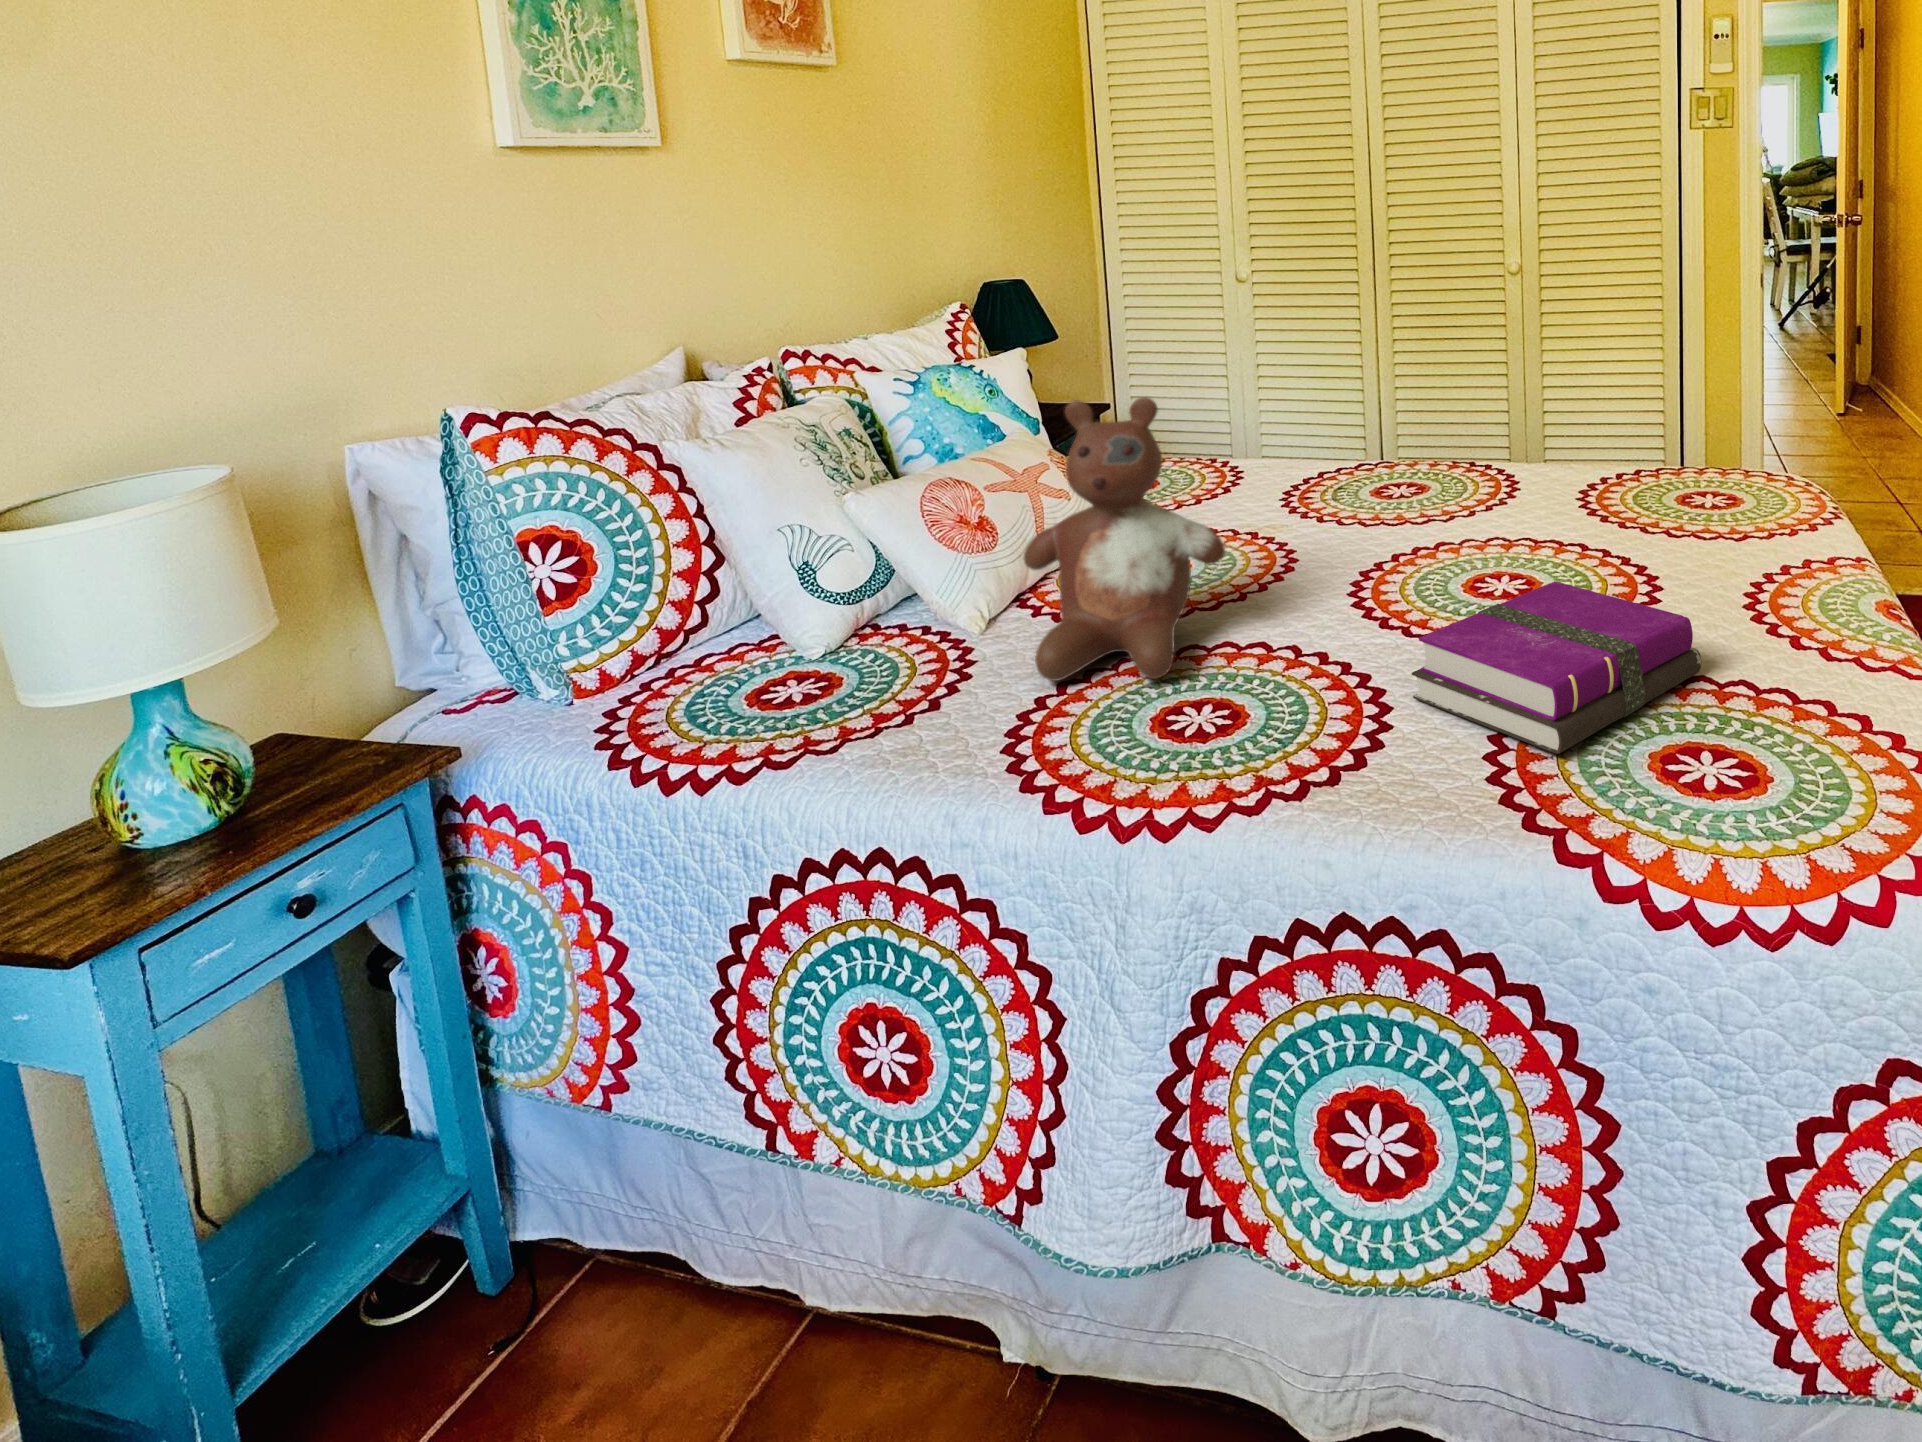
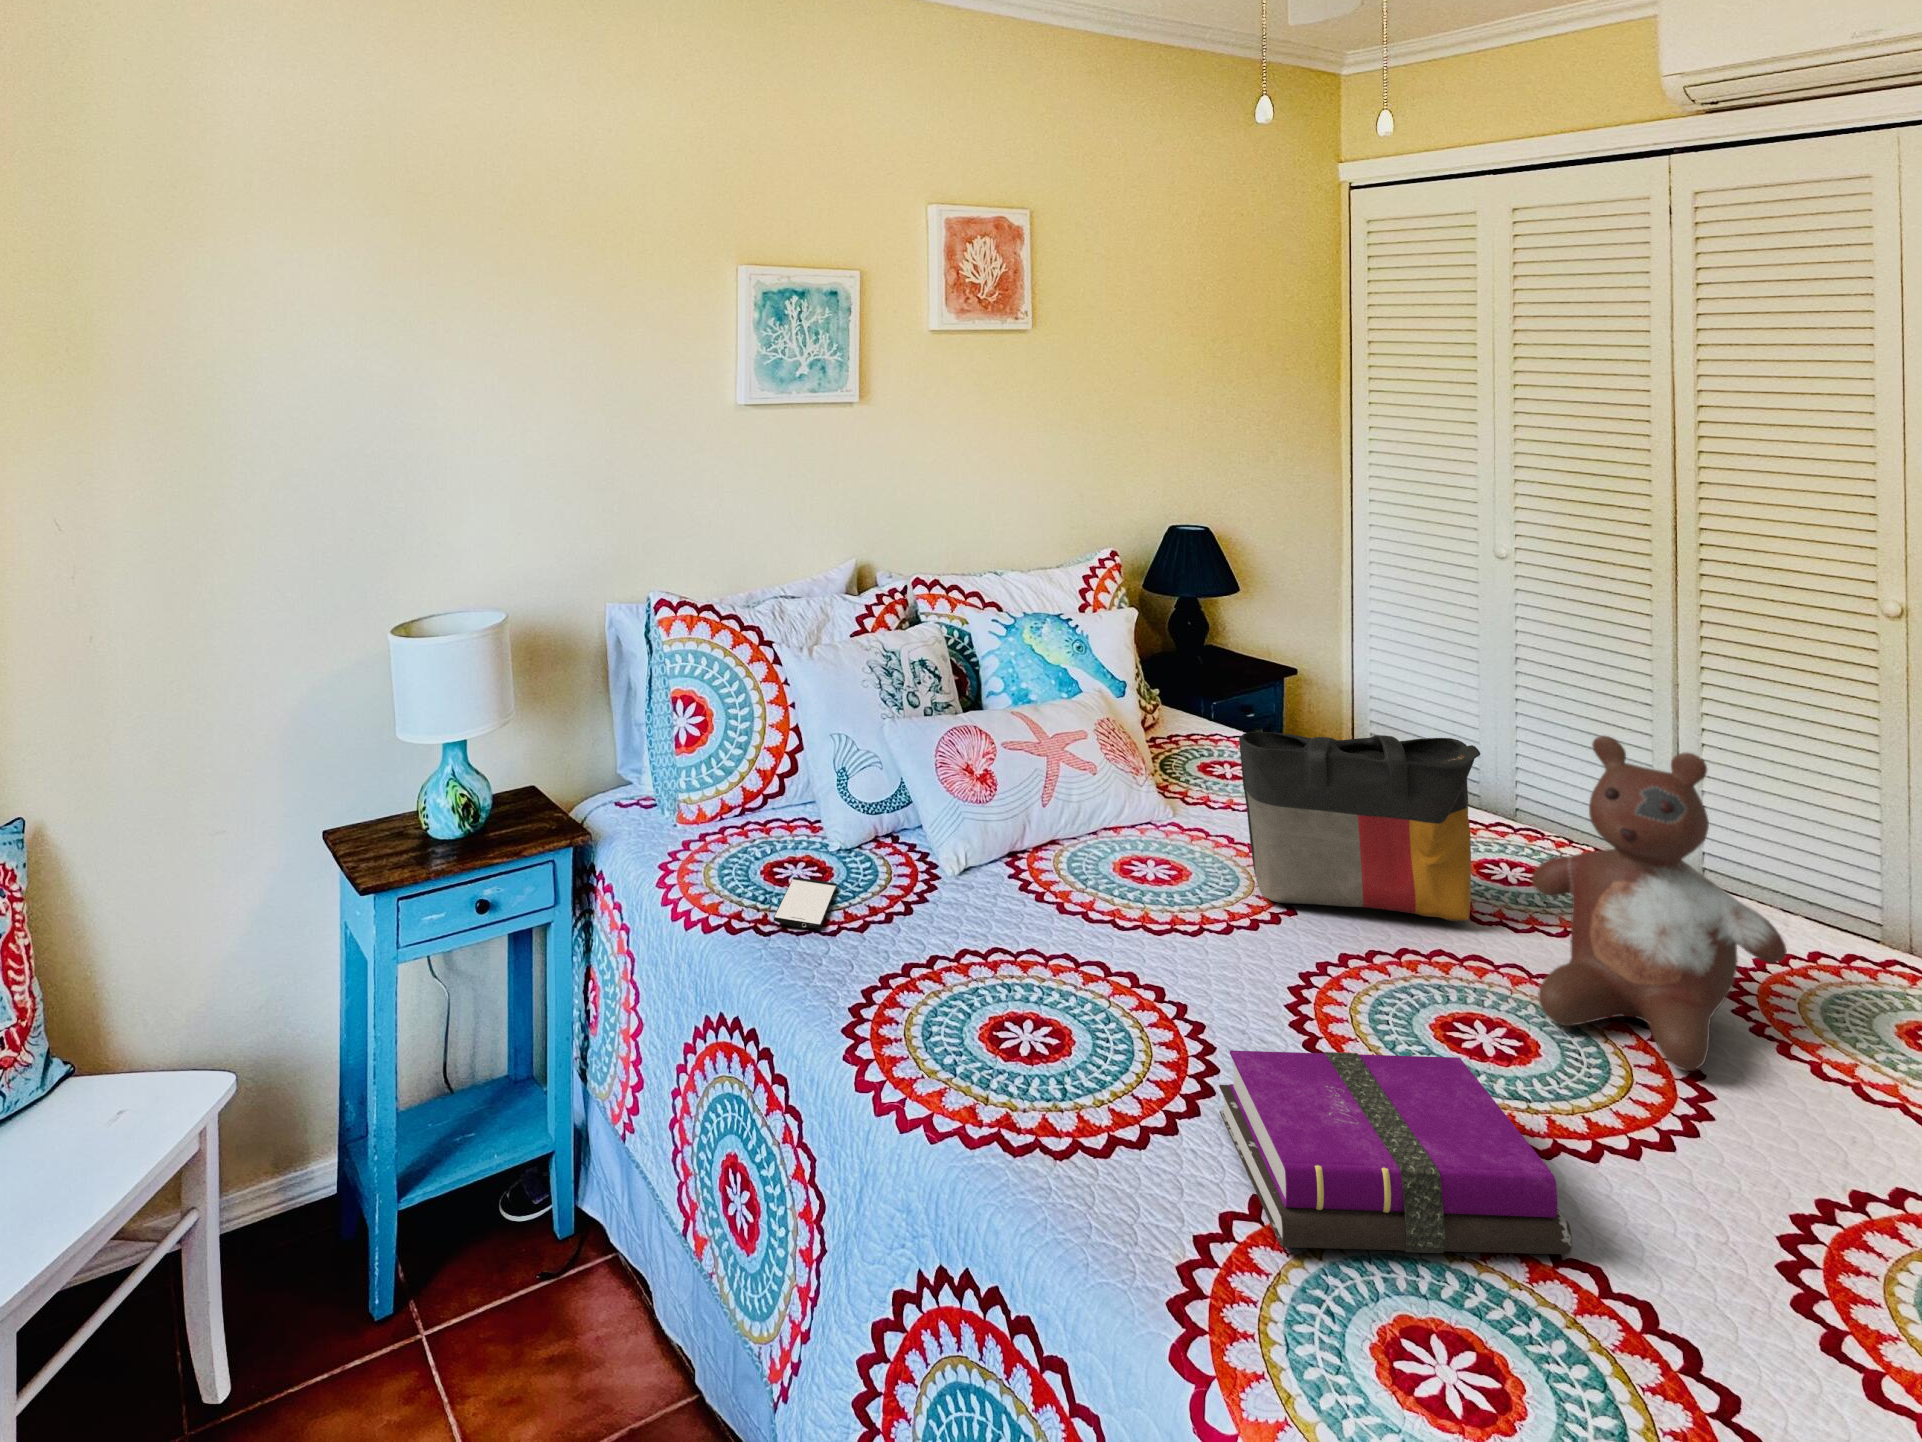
tote bag: none [1236,373,1428,553] -> present [1239,732,1480,922]
stuffed bear: present [1024,397,1225,681] -> present [1532,736,1787,1071]
smartphone: none [801,682,886,738] -> present [774,877,837,928]

